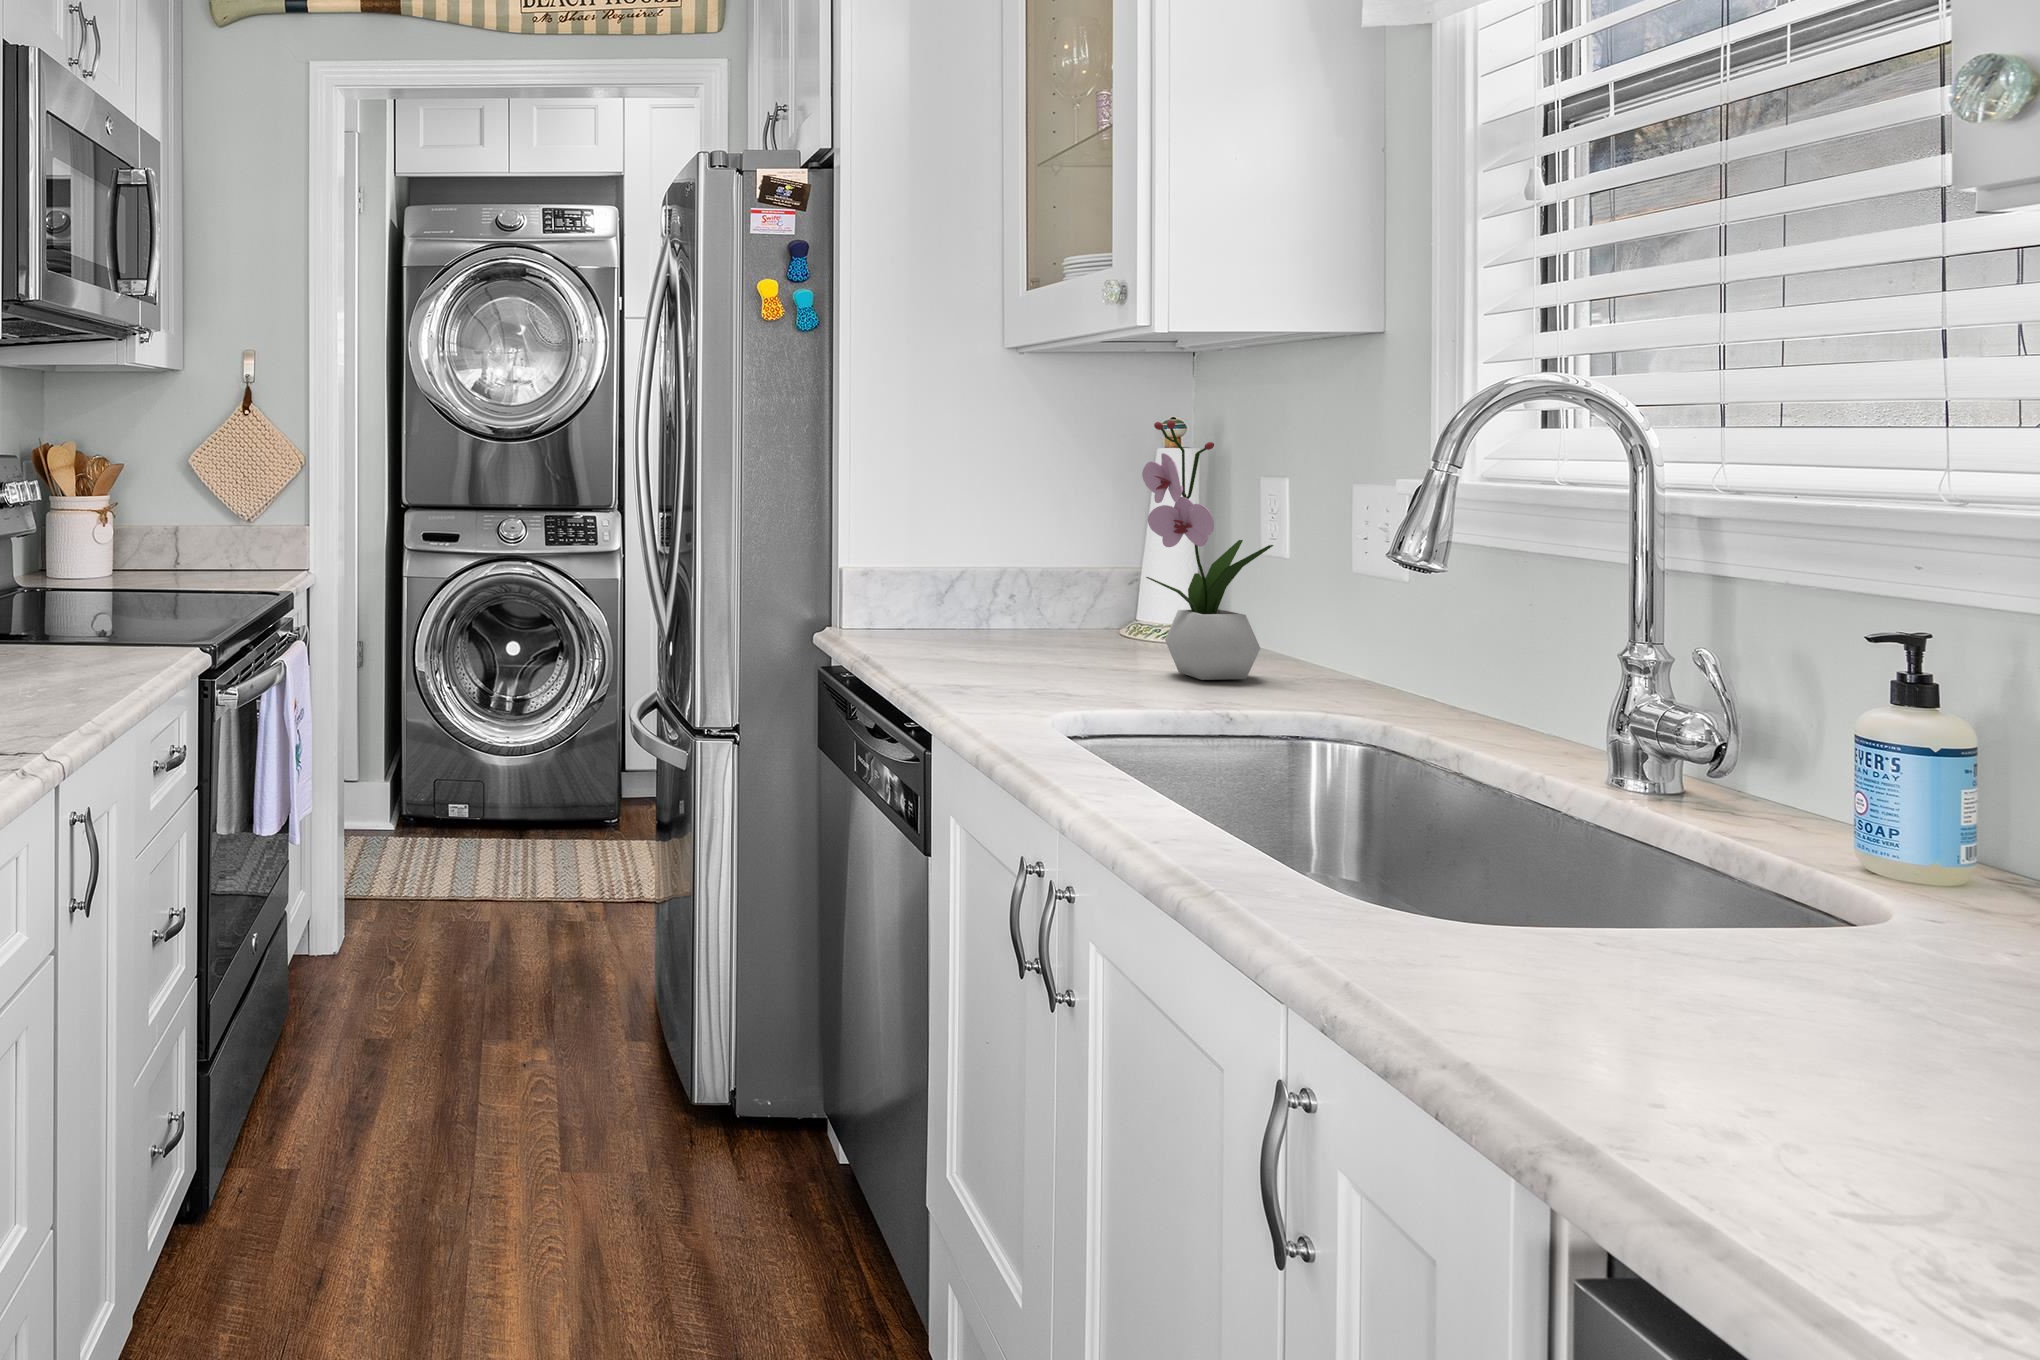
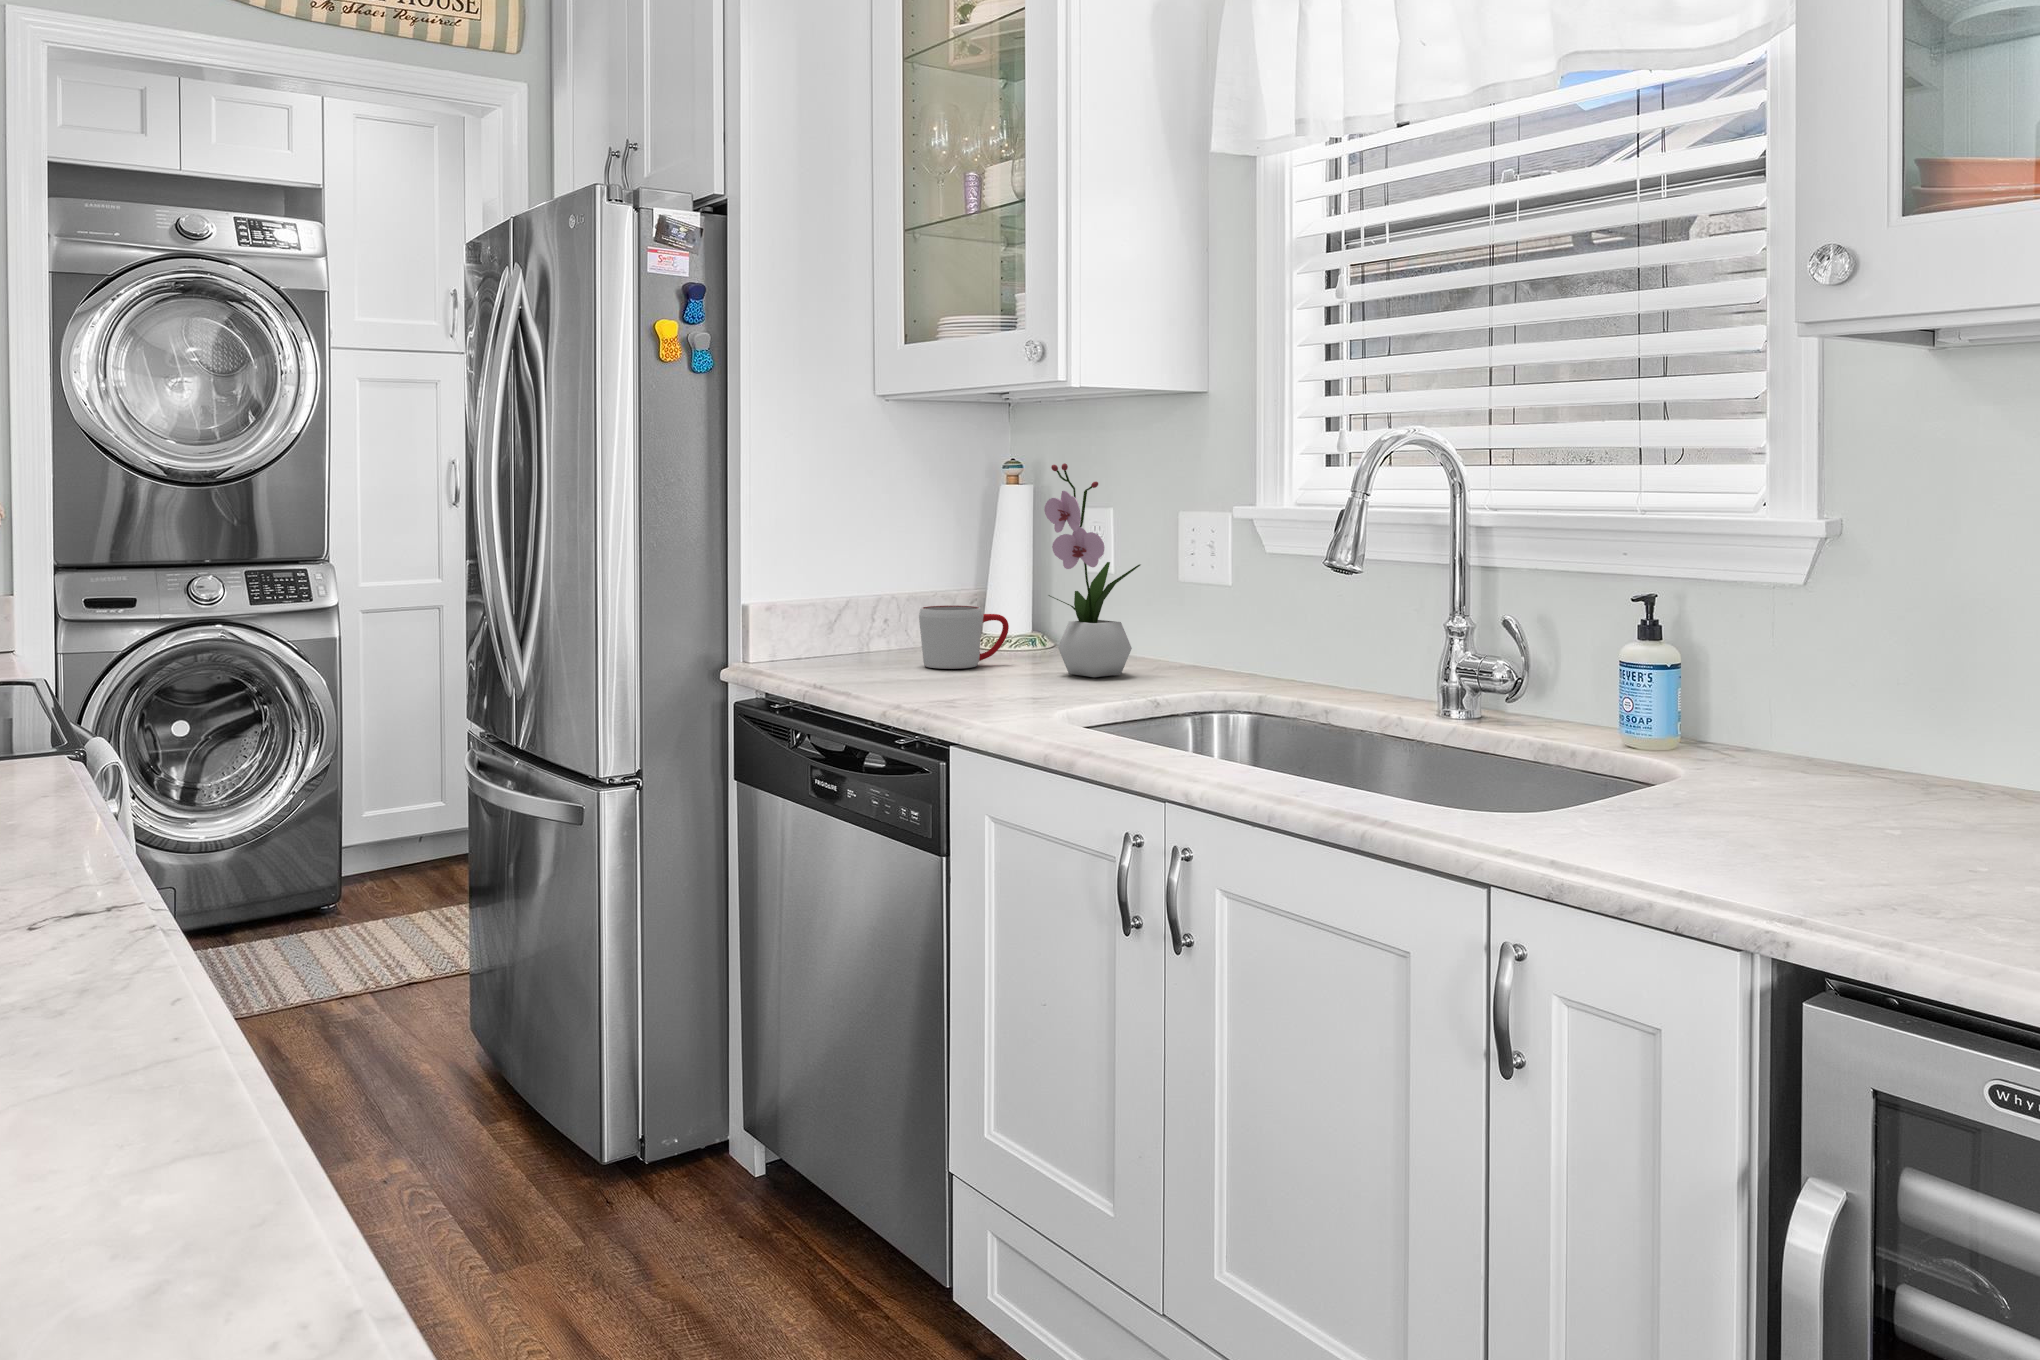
mug: none [1015,581,1127,655] -> present [919,605,1009,669]

